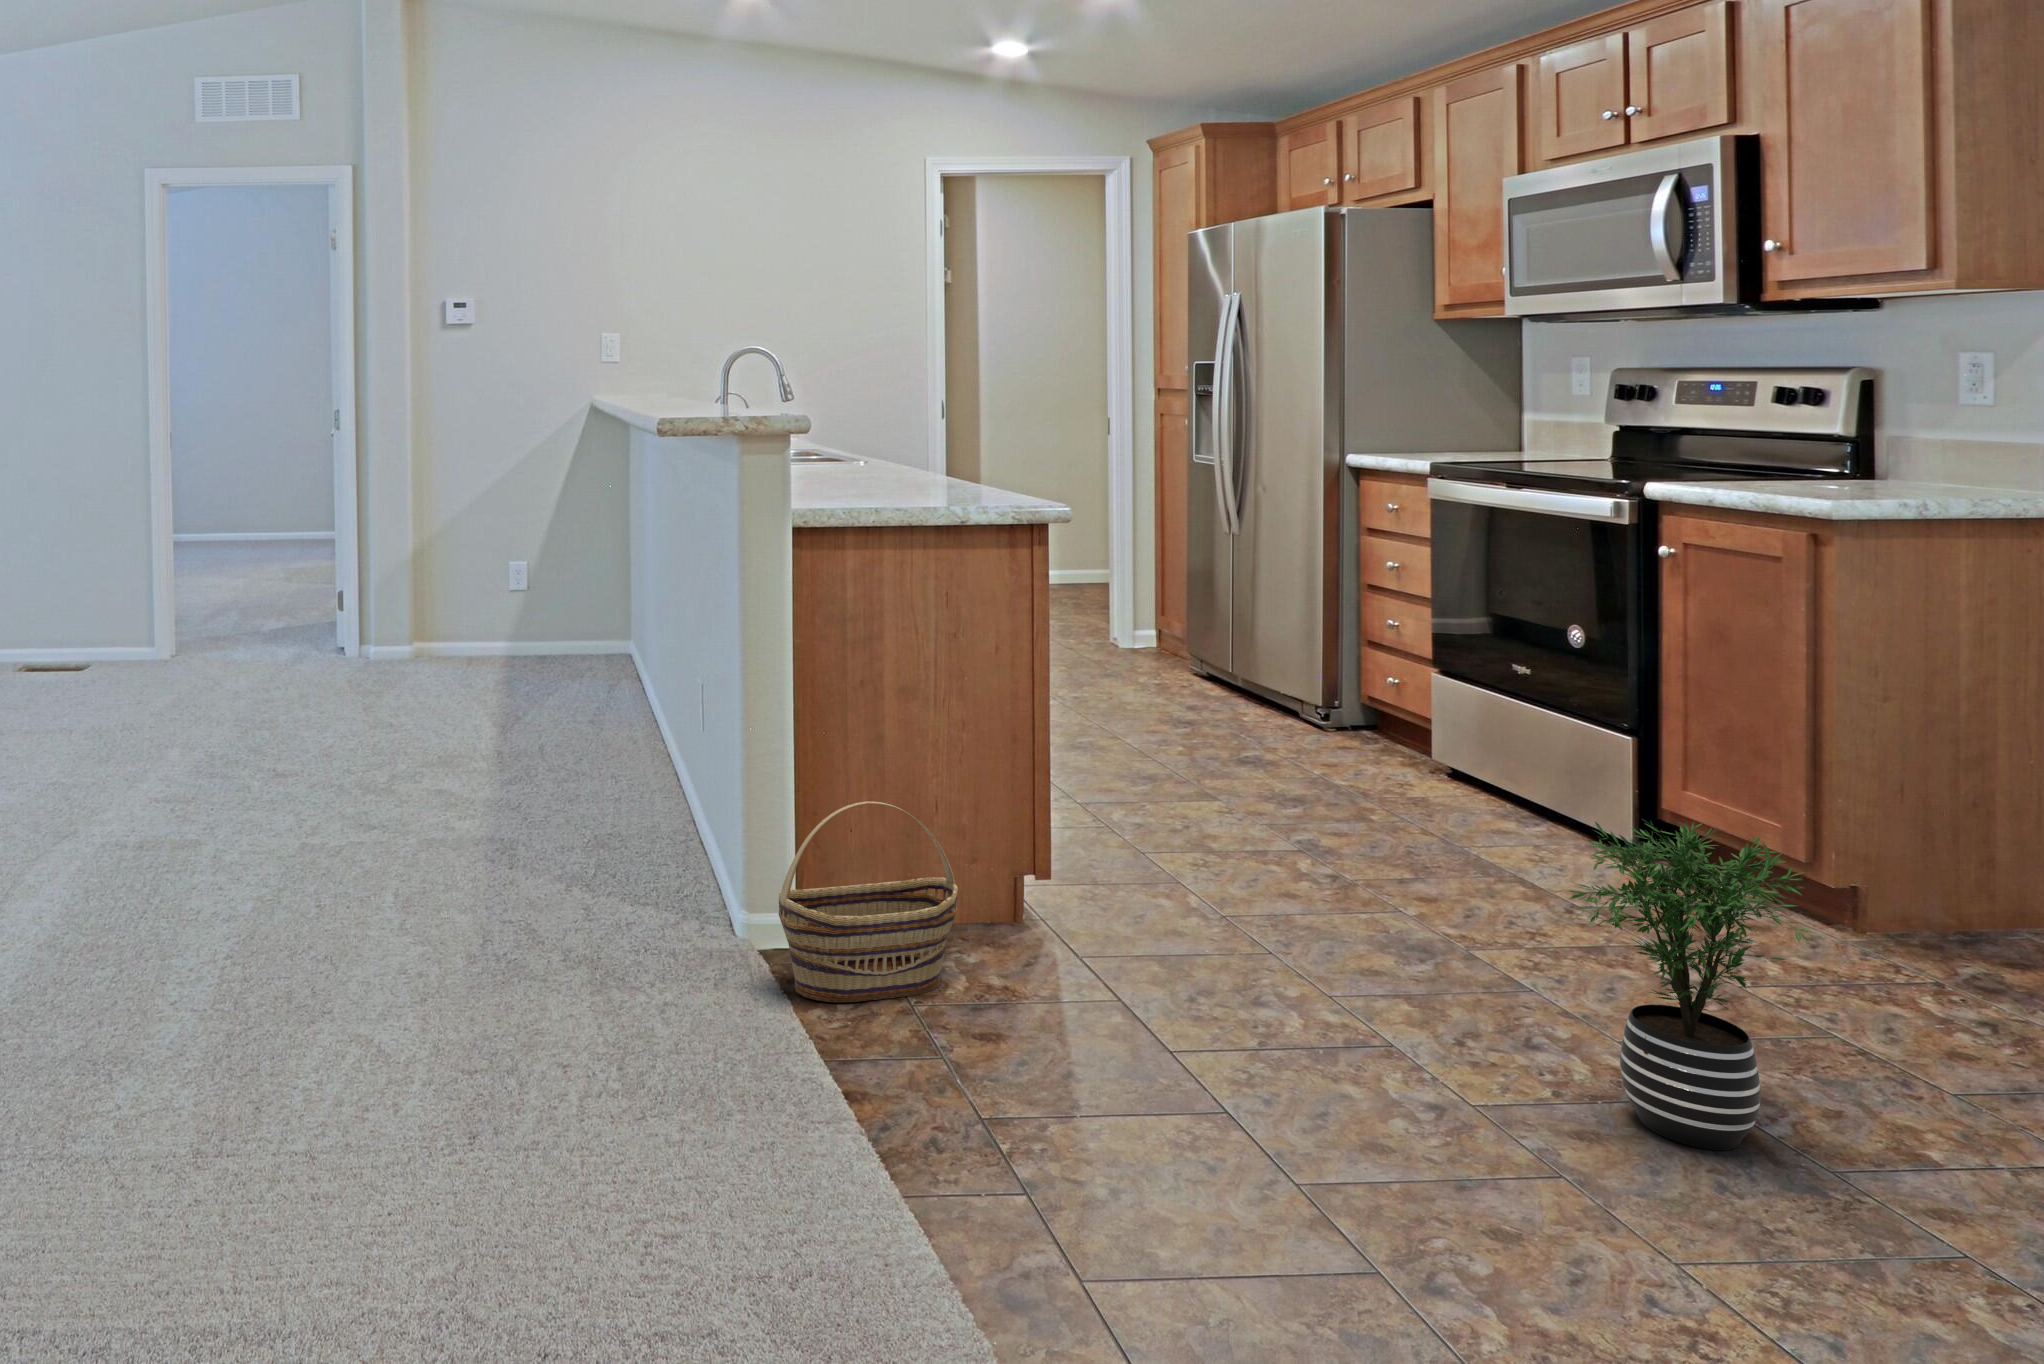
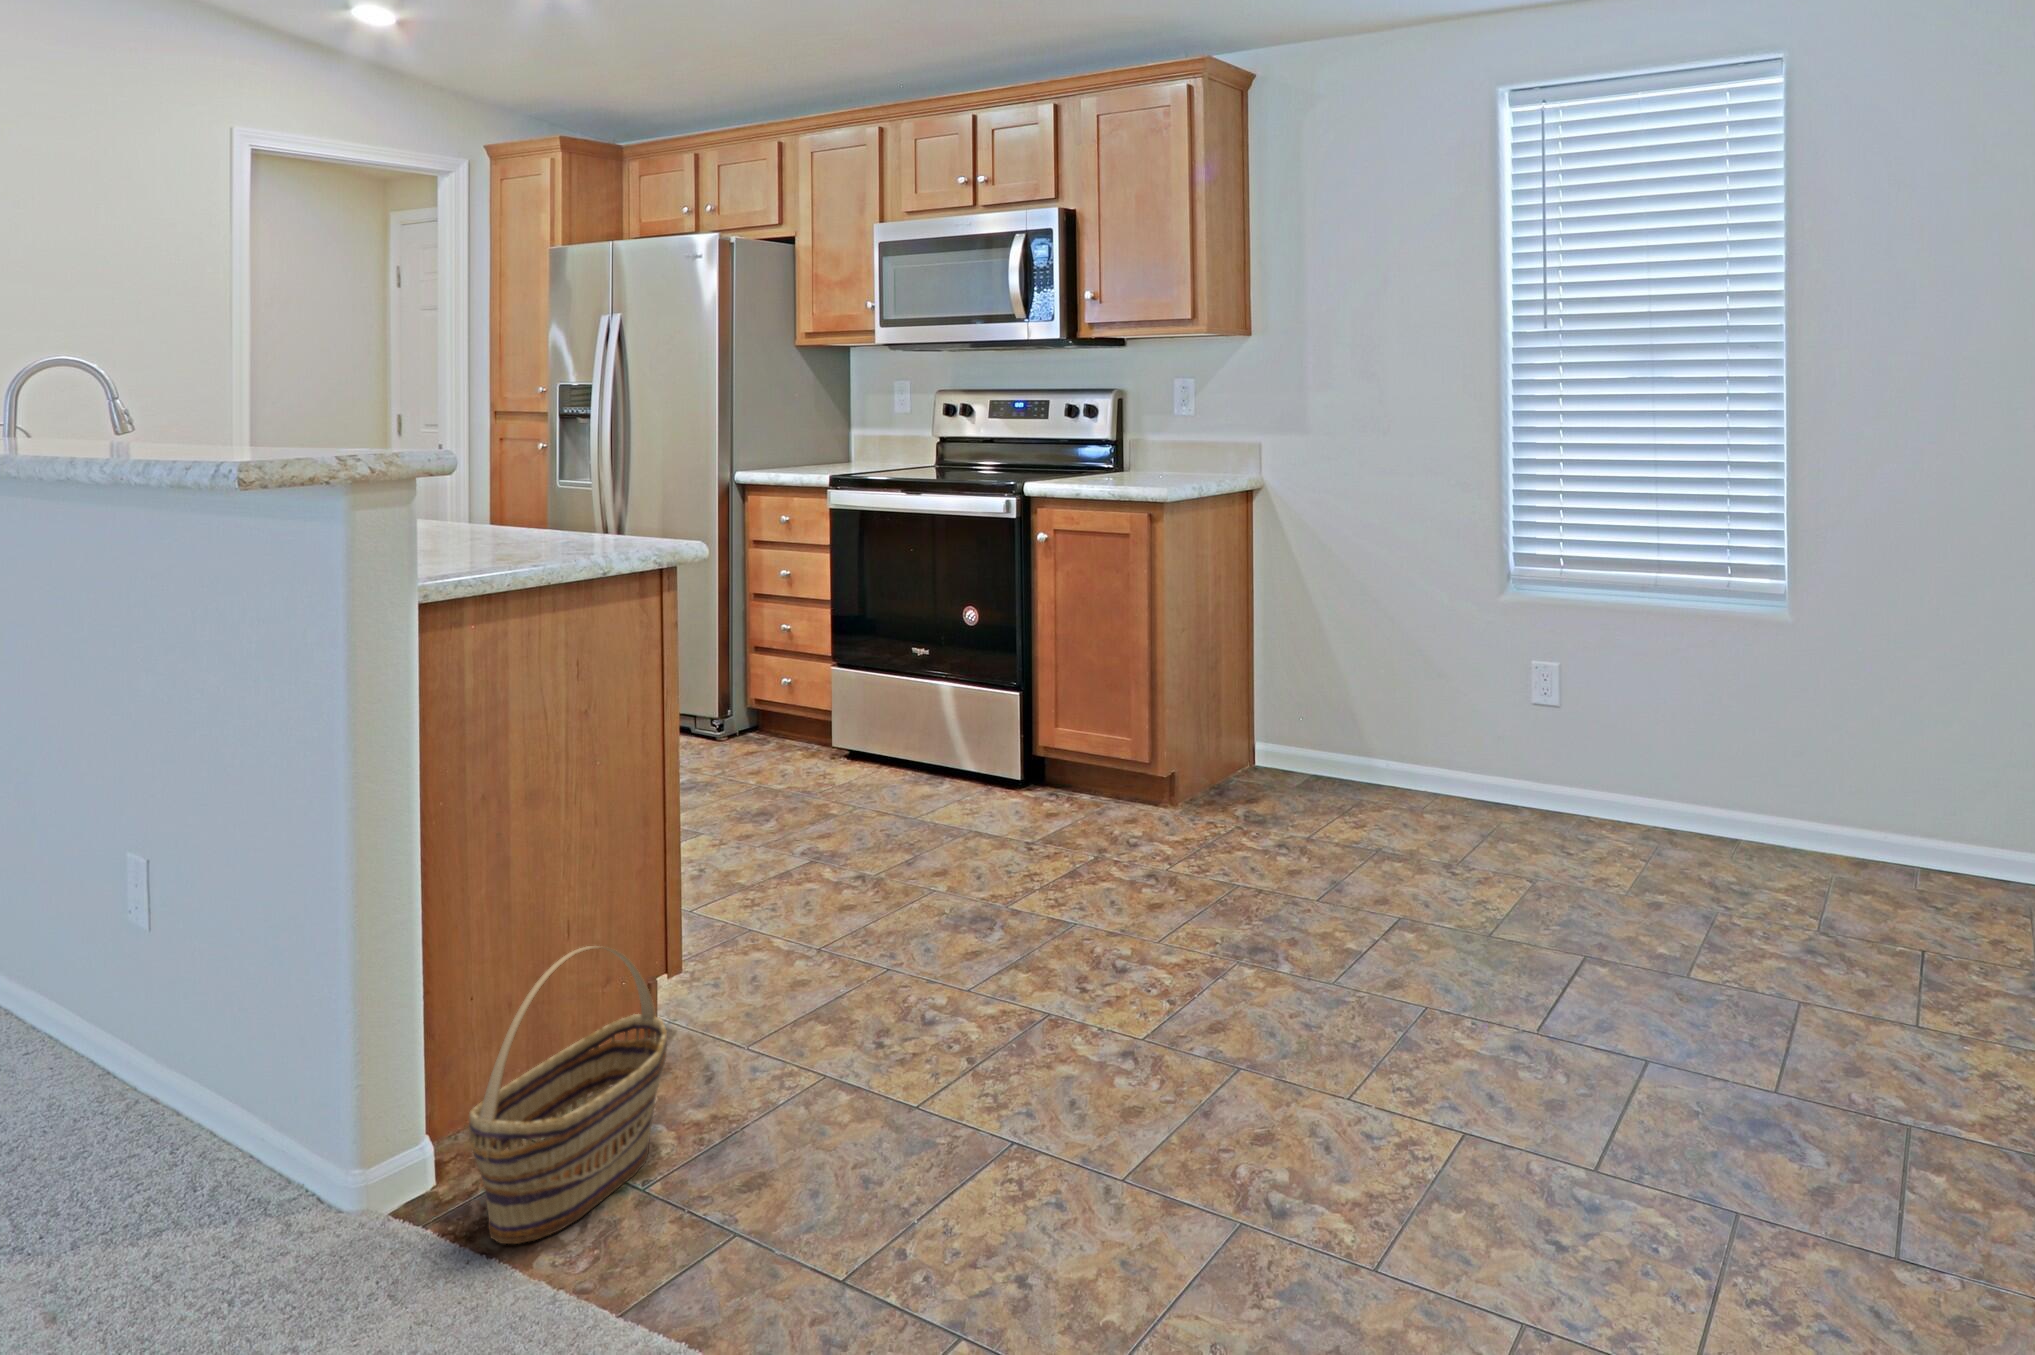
potted plant: present [1569,822,1814,1150] -> none [1185,749,1357,1010]

